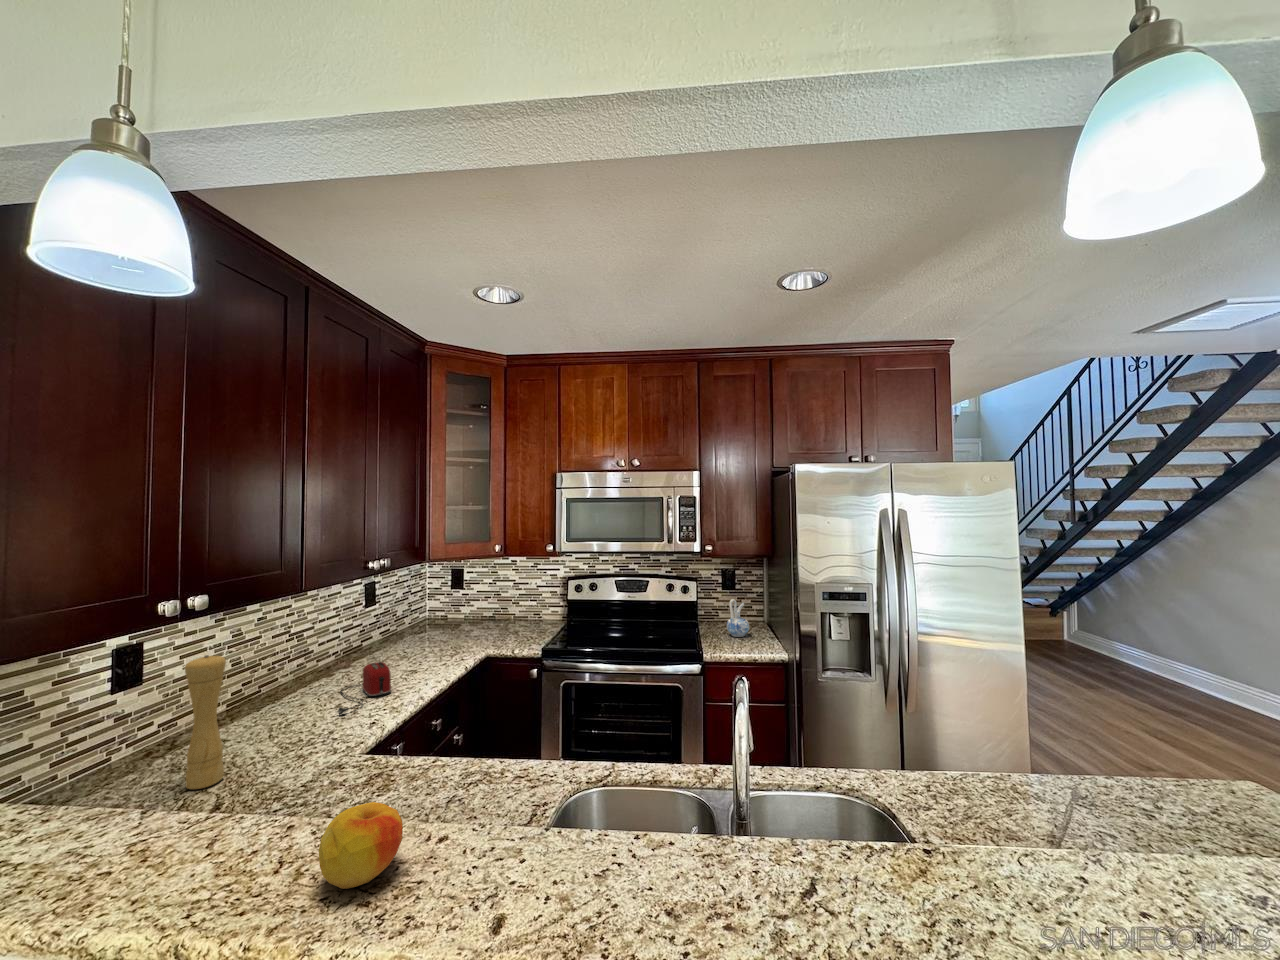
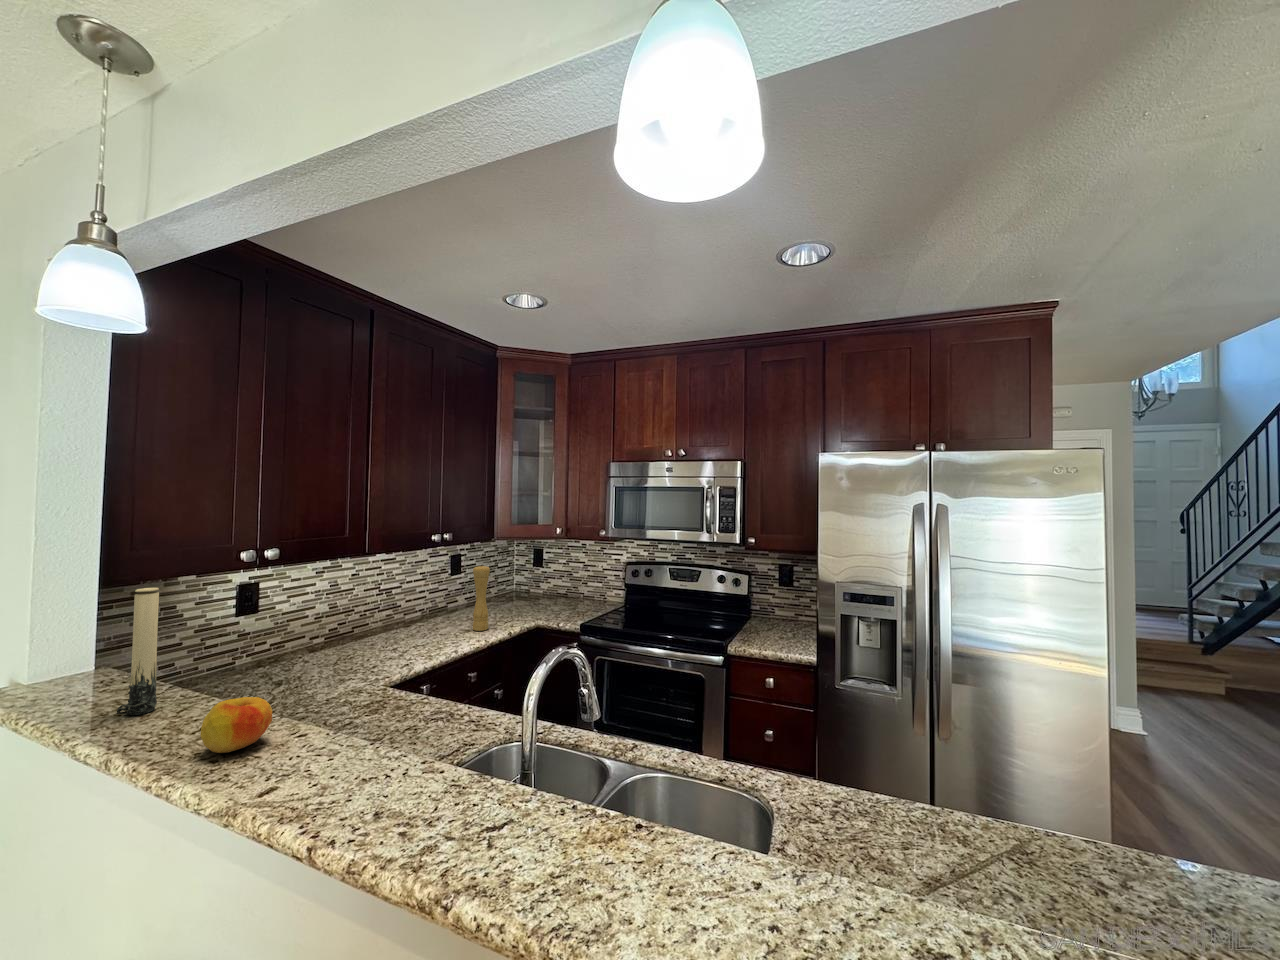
ceramic pitcher: present [727,599,749,637] -> none [765,593,788,632]
pepper mill: present [185,655,226,789] -> present [473,565,490,631]
toaster: present [336,662,391,715] -> none [389,618,441,655]
candle: none [87,671,154,865] -> present [117,588,159,715]

